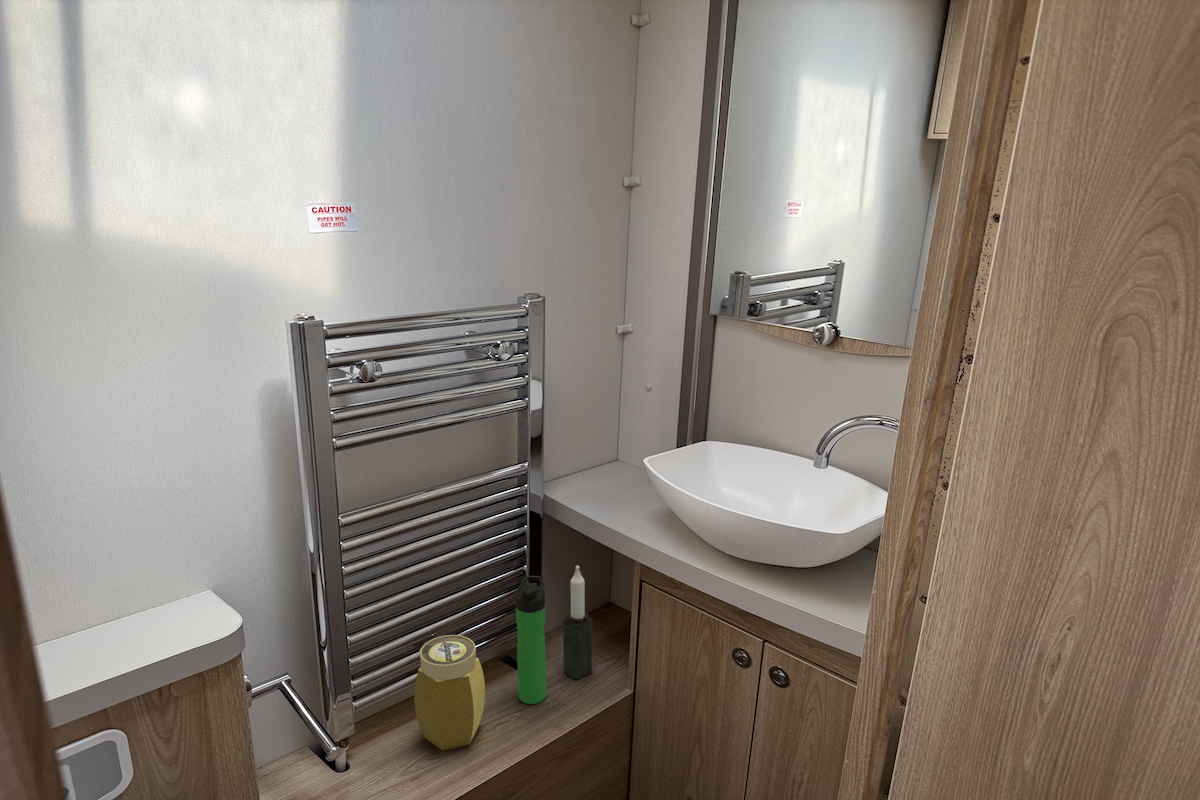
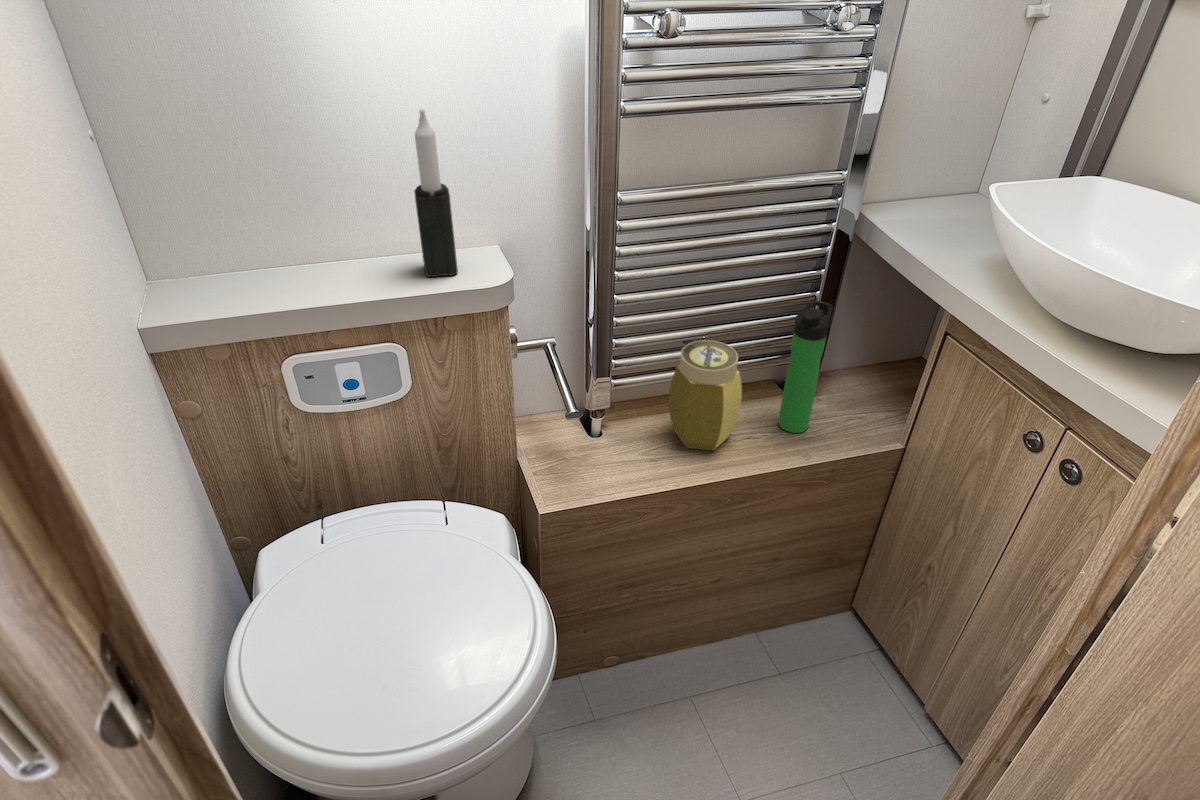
candle: present [563,566,592,679] -> present [414,109,458,277]

